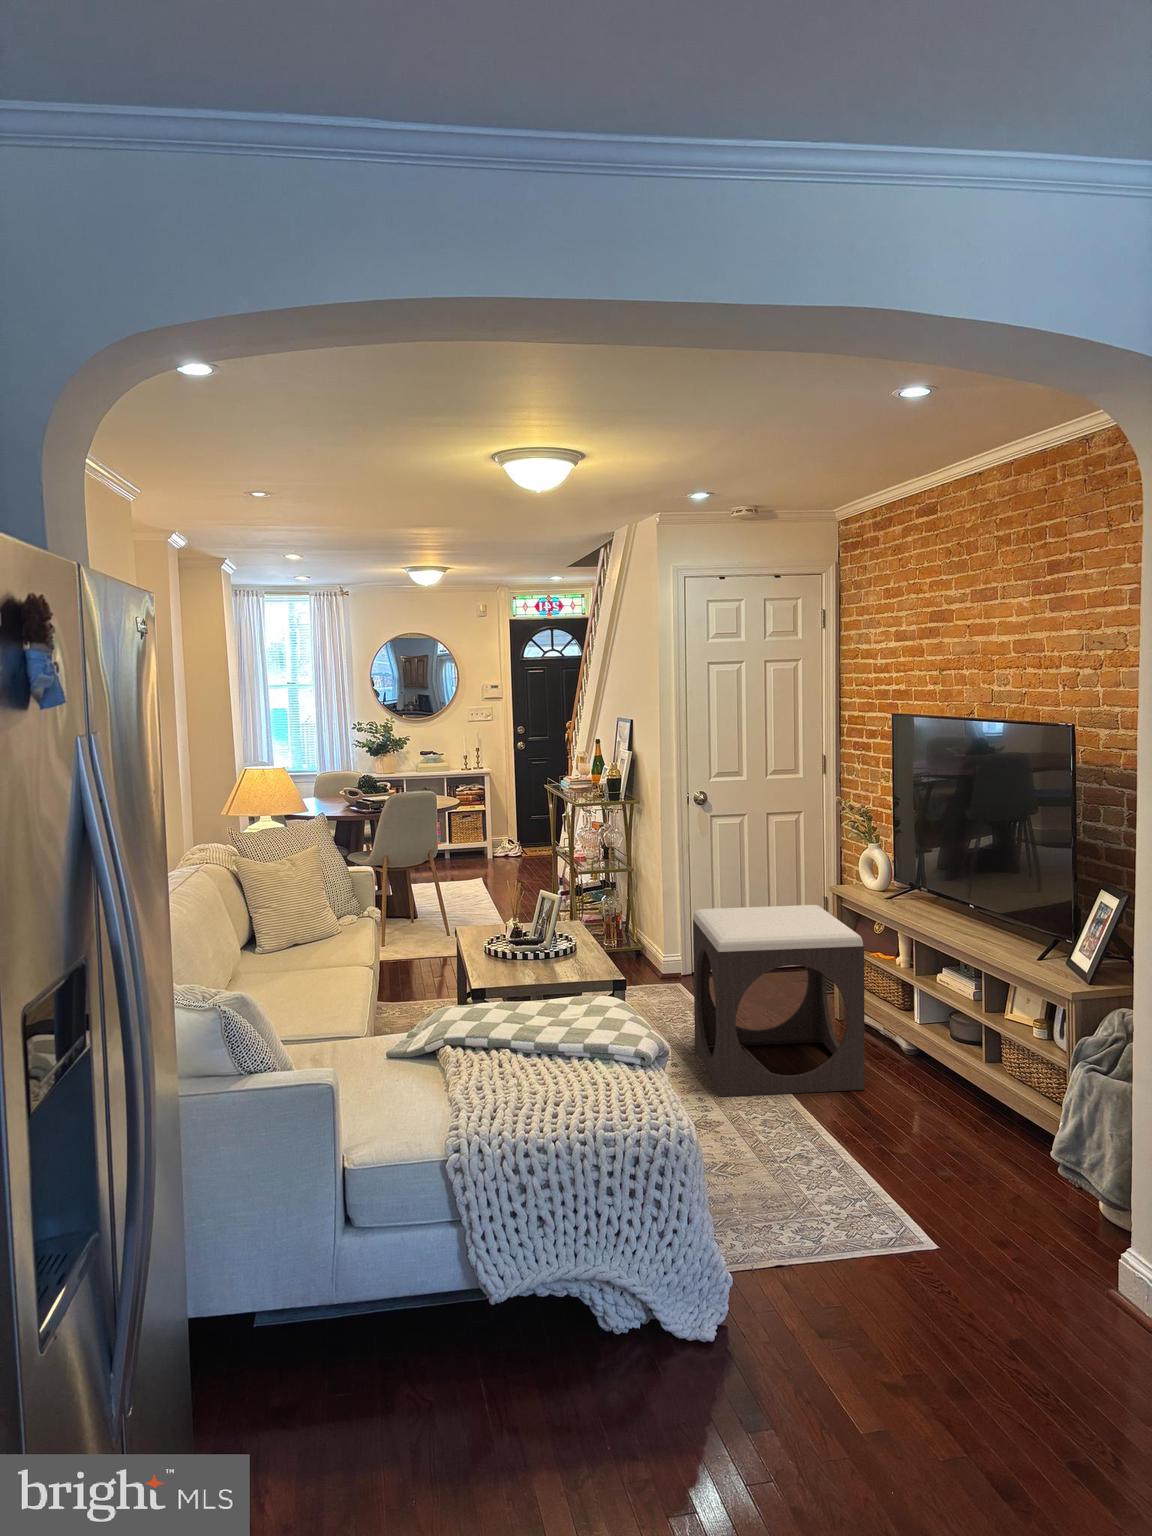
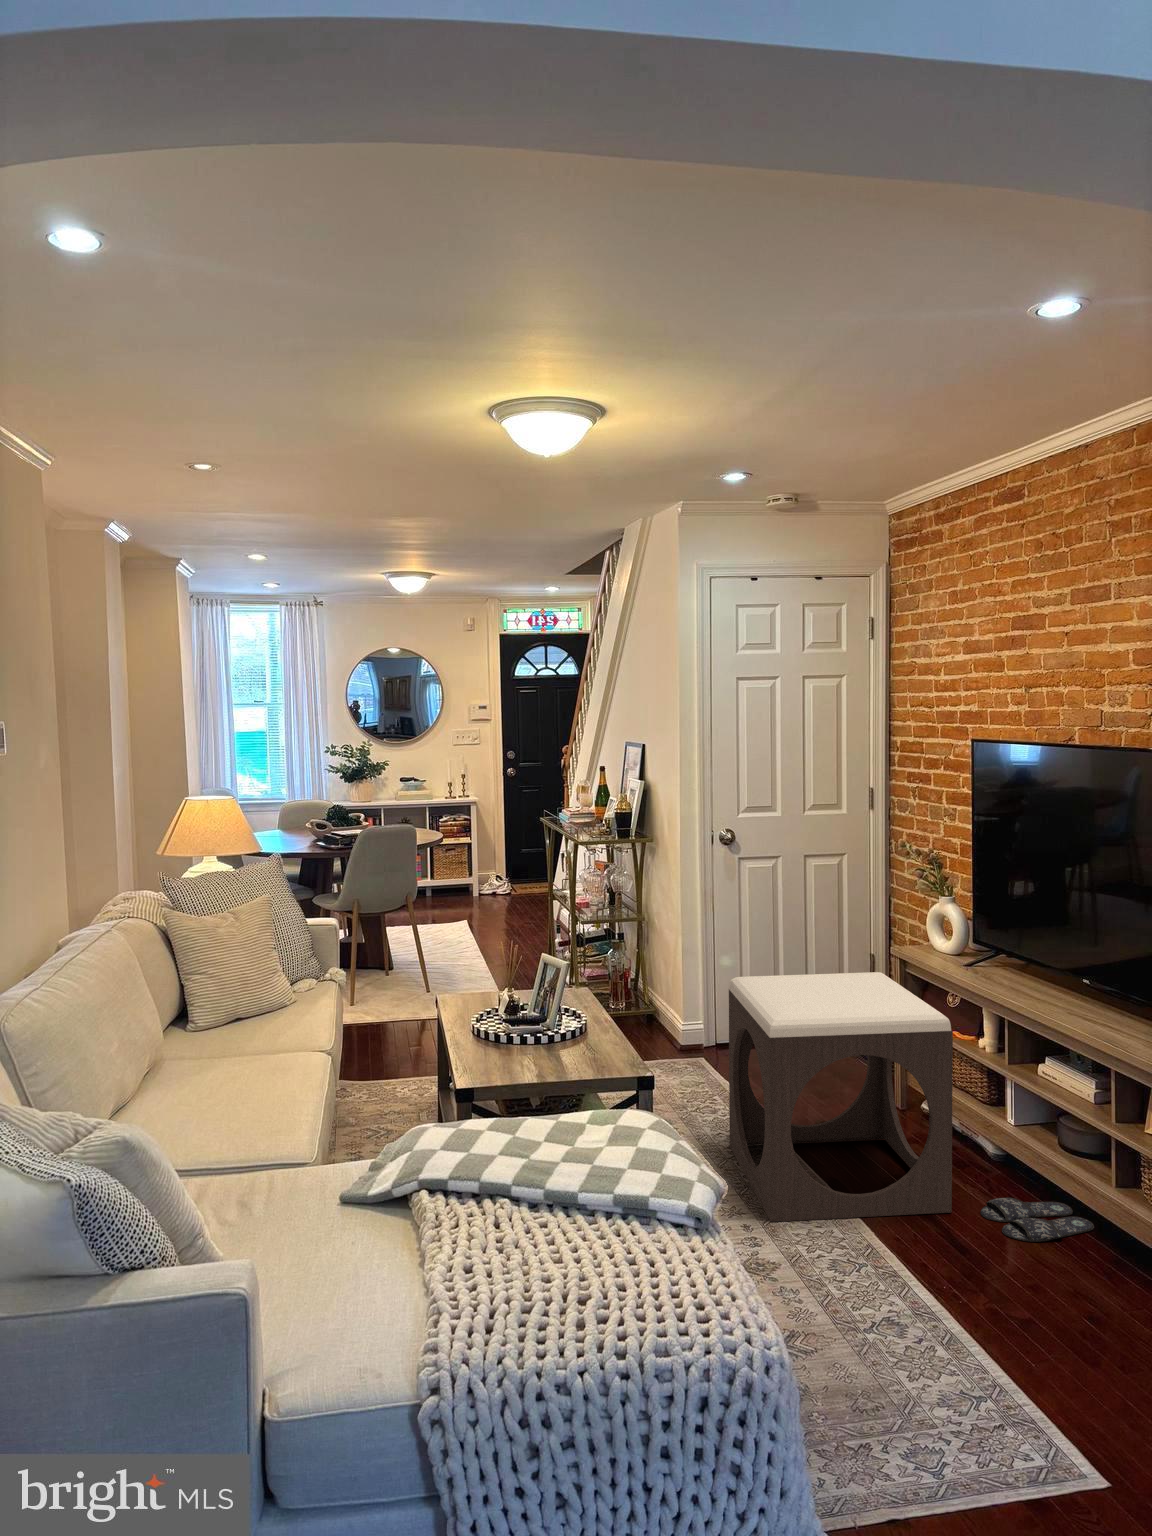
slippers: none [888,1079,975,1108] -> present [980,1198,1094,1242]

